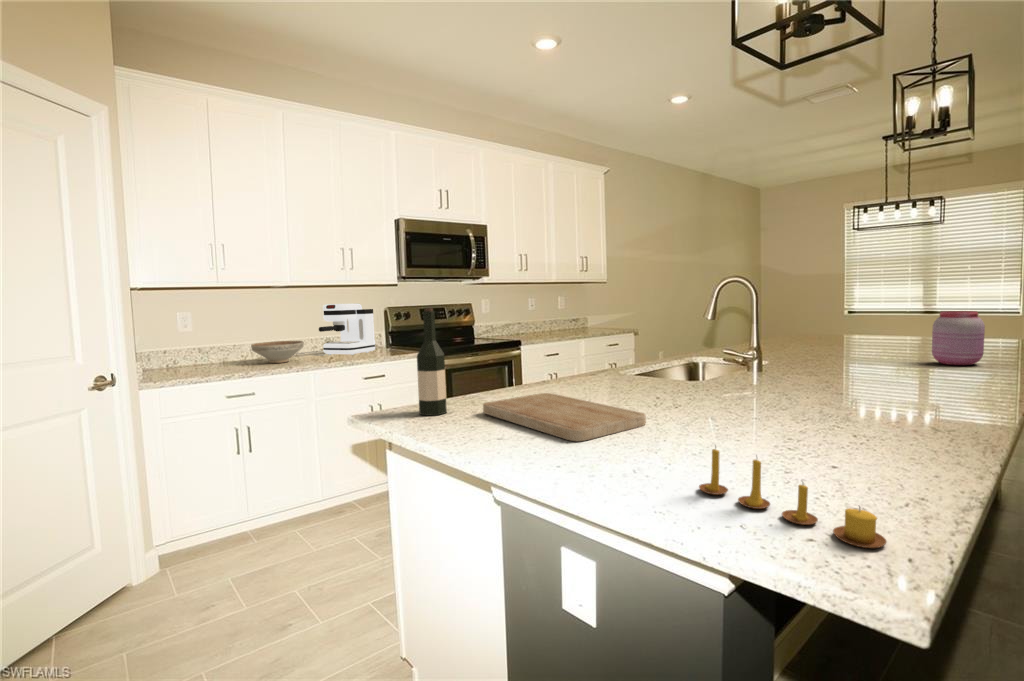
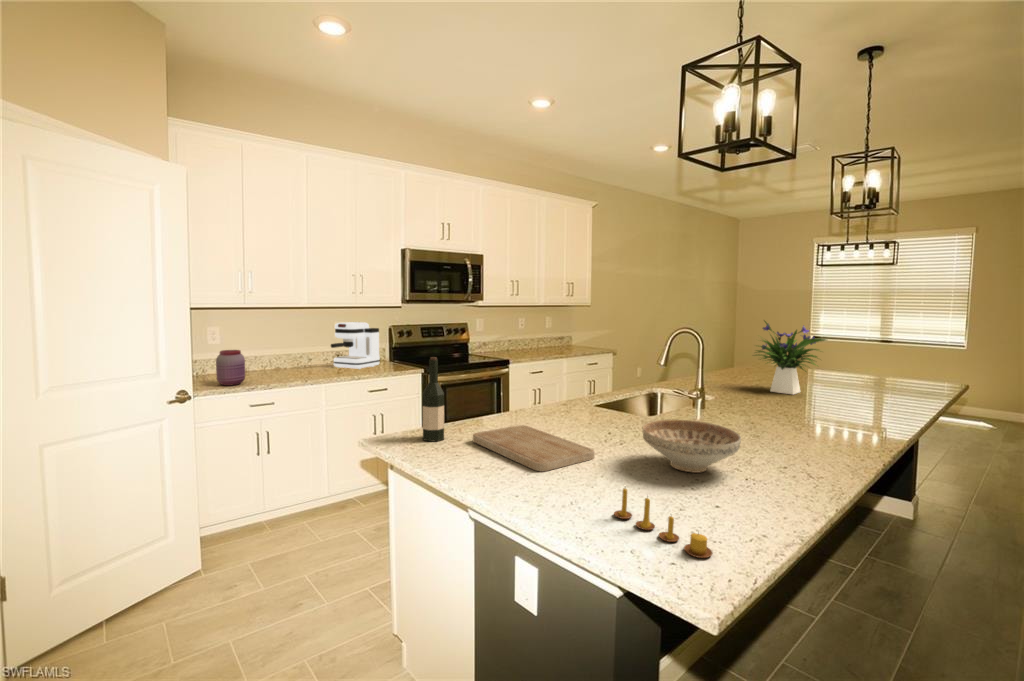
flower arrangement: none [806,269,903,355] -> present [758,321,826,394]
jar: present [932,311,985,365] -> present [216,350,245,386]
decorative bowl: present [251,341,304,363] -> present [642,419,741,473]

